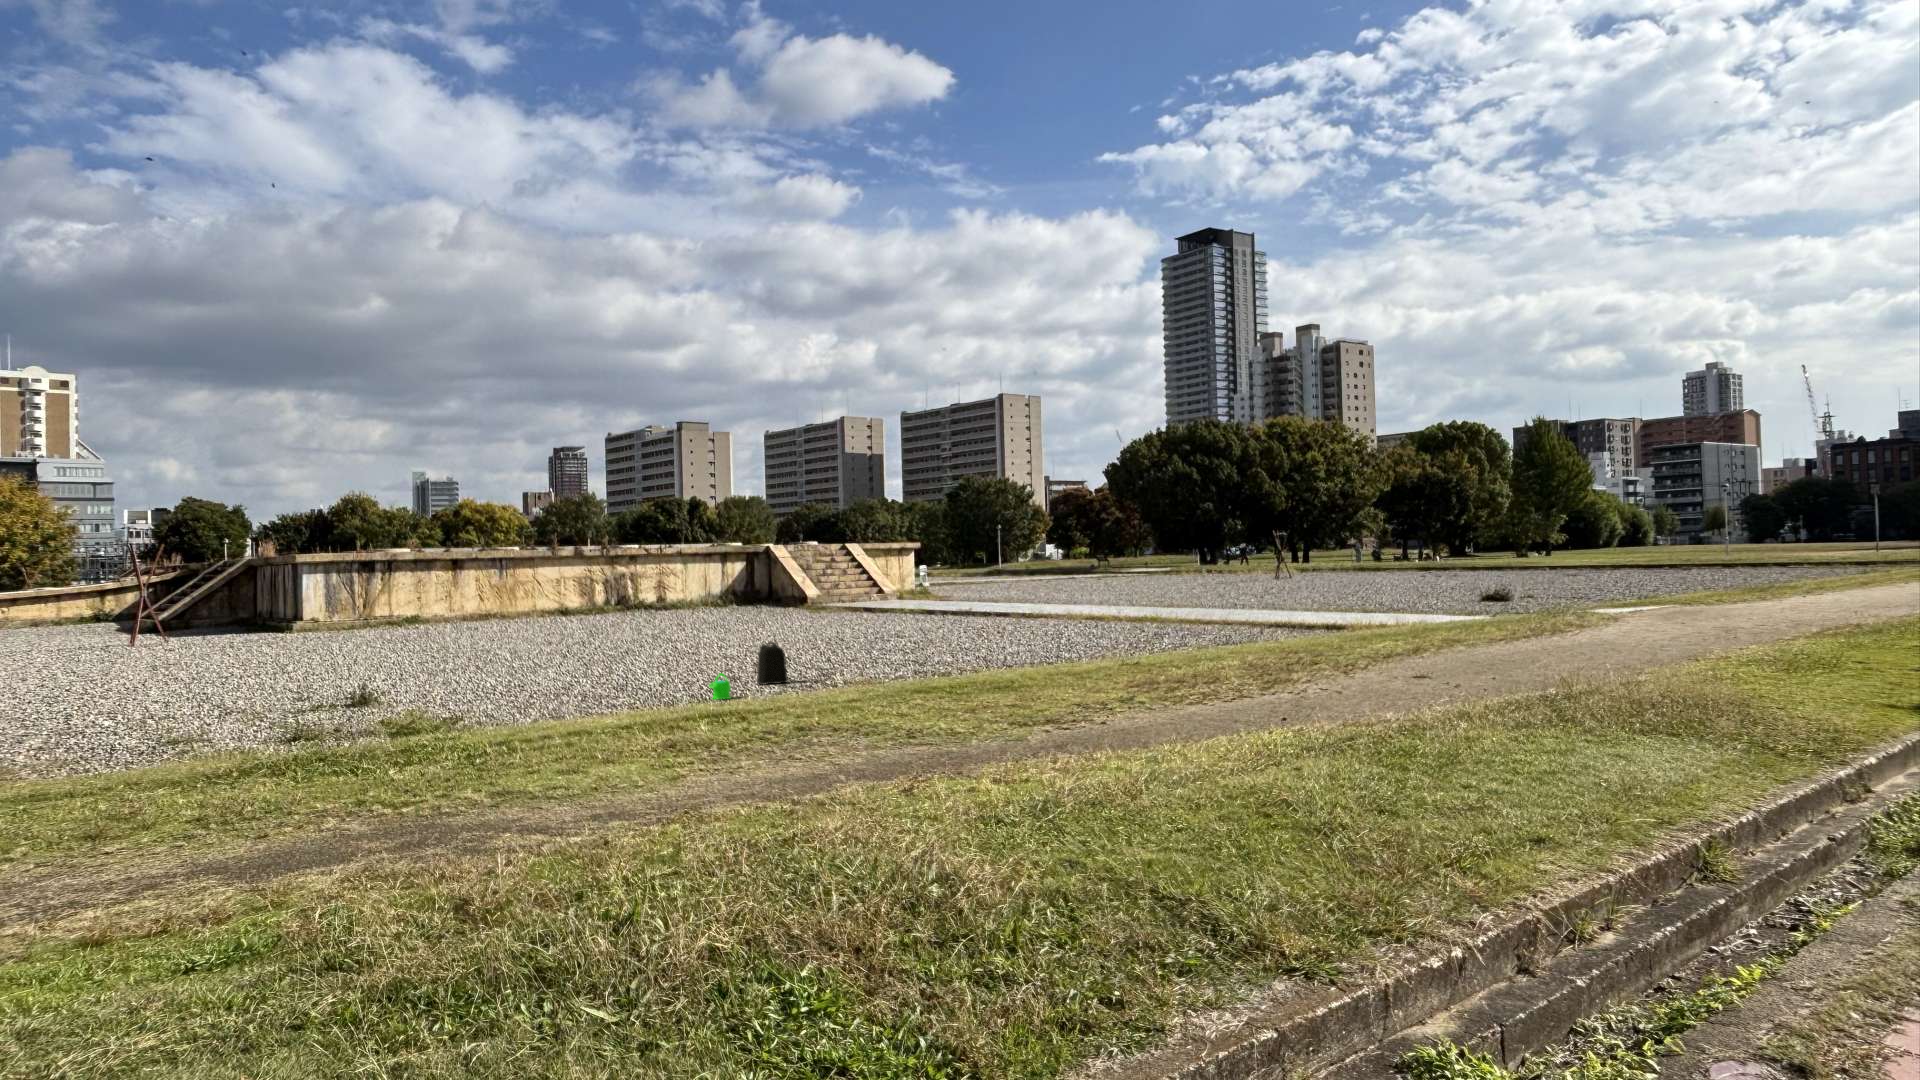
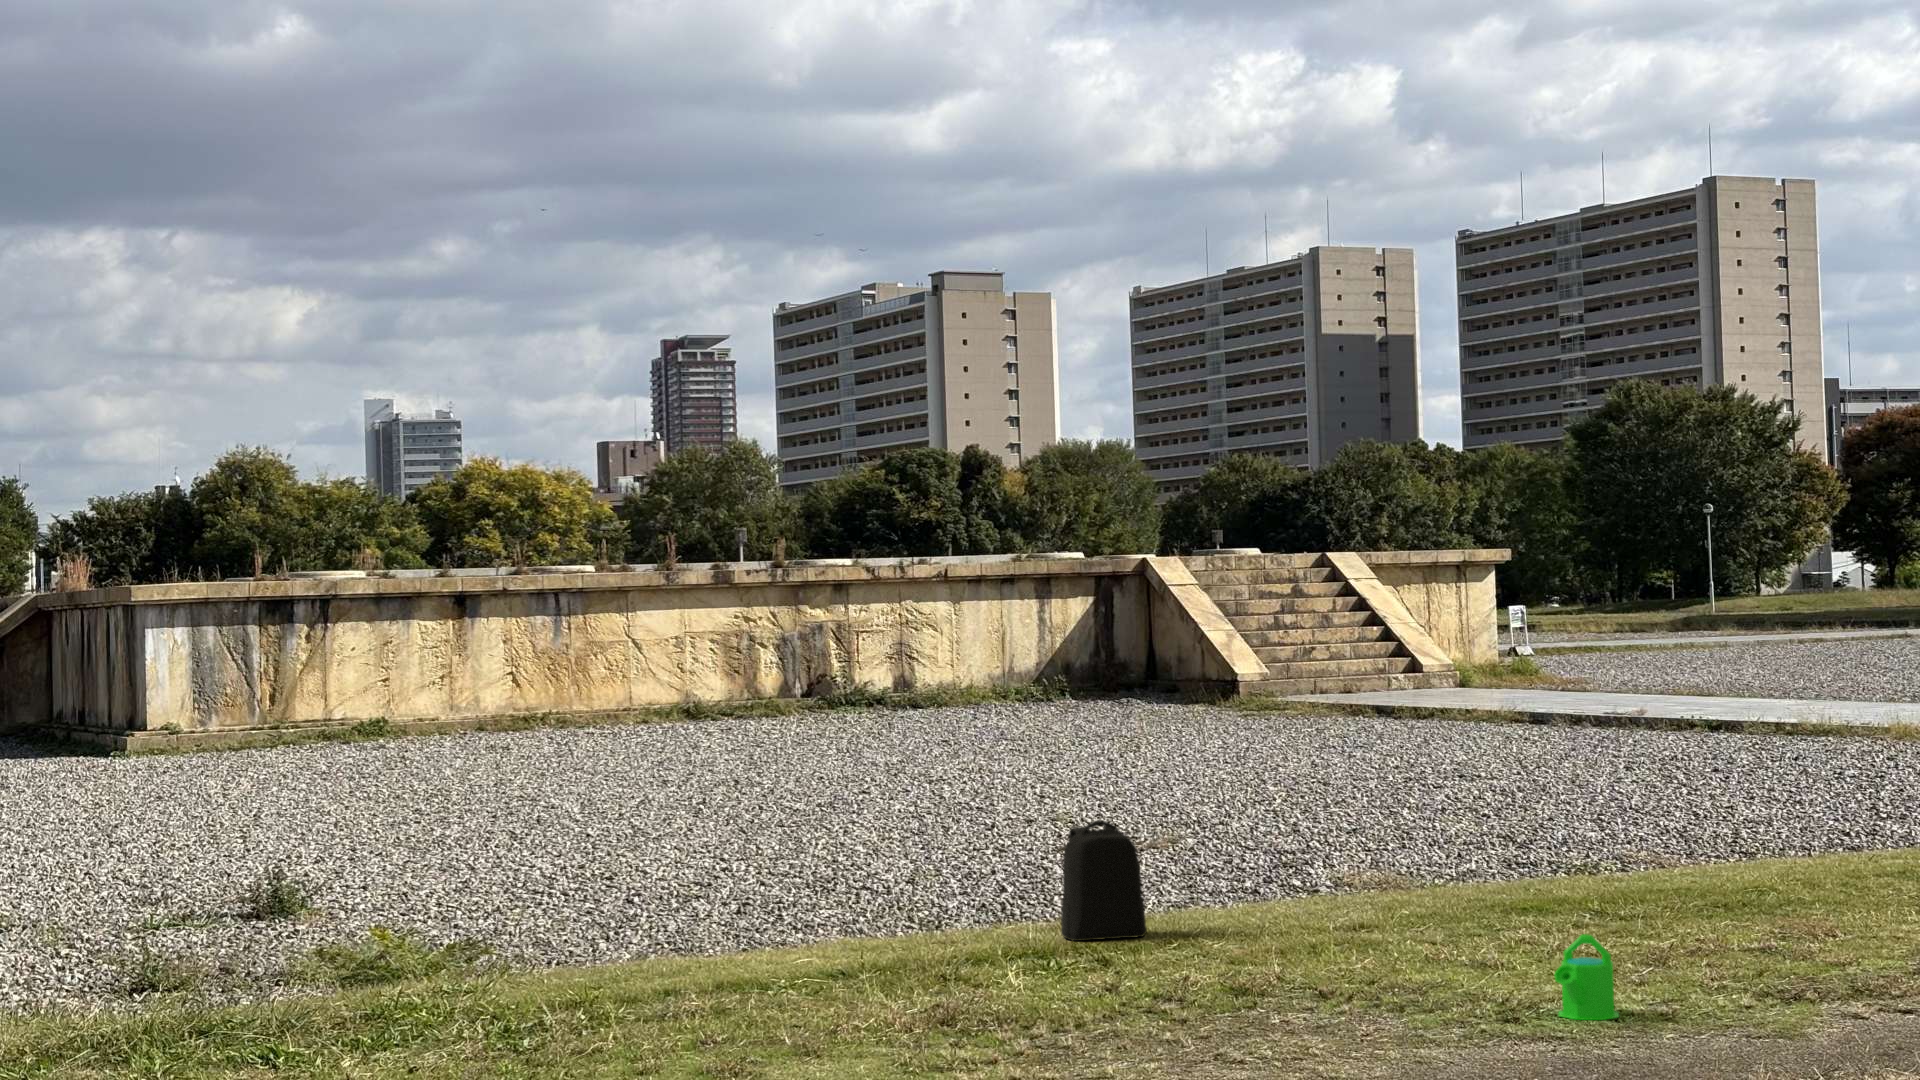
watering can: present [709,673,731,699] -> present [1554,934,1619,1020]

